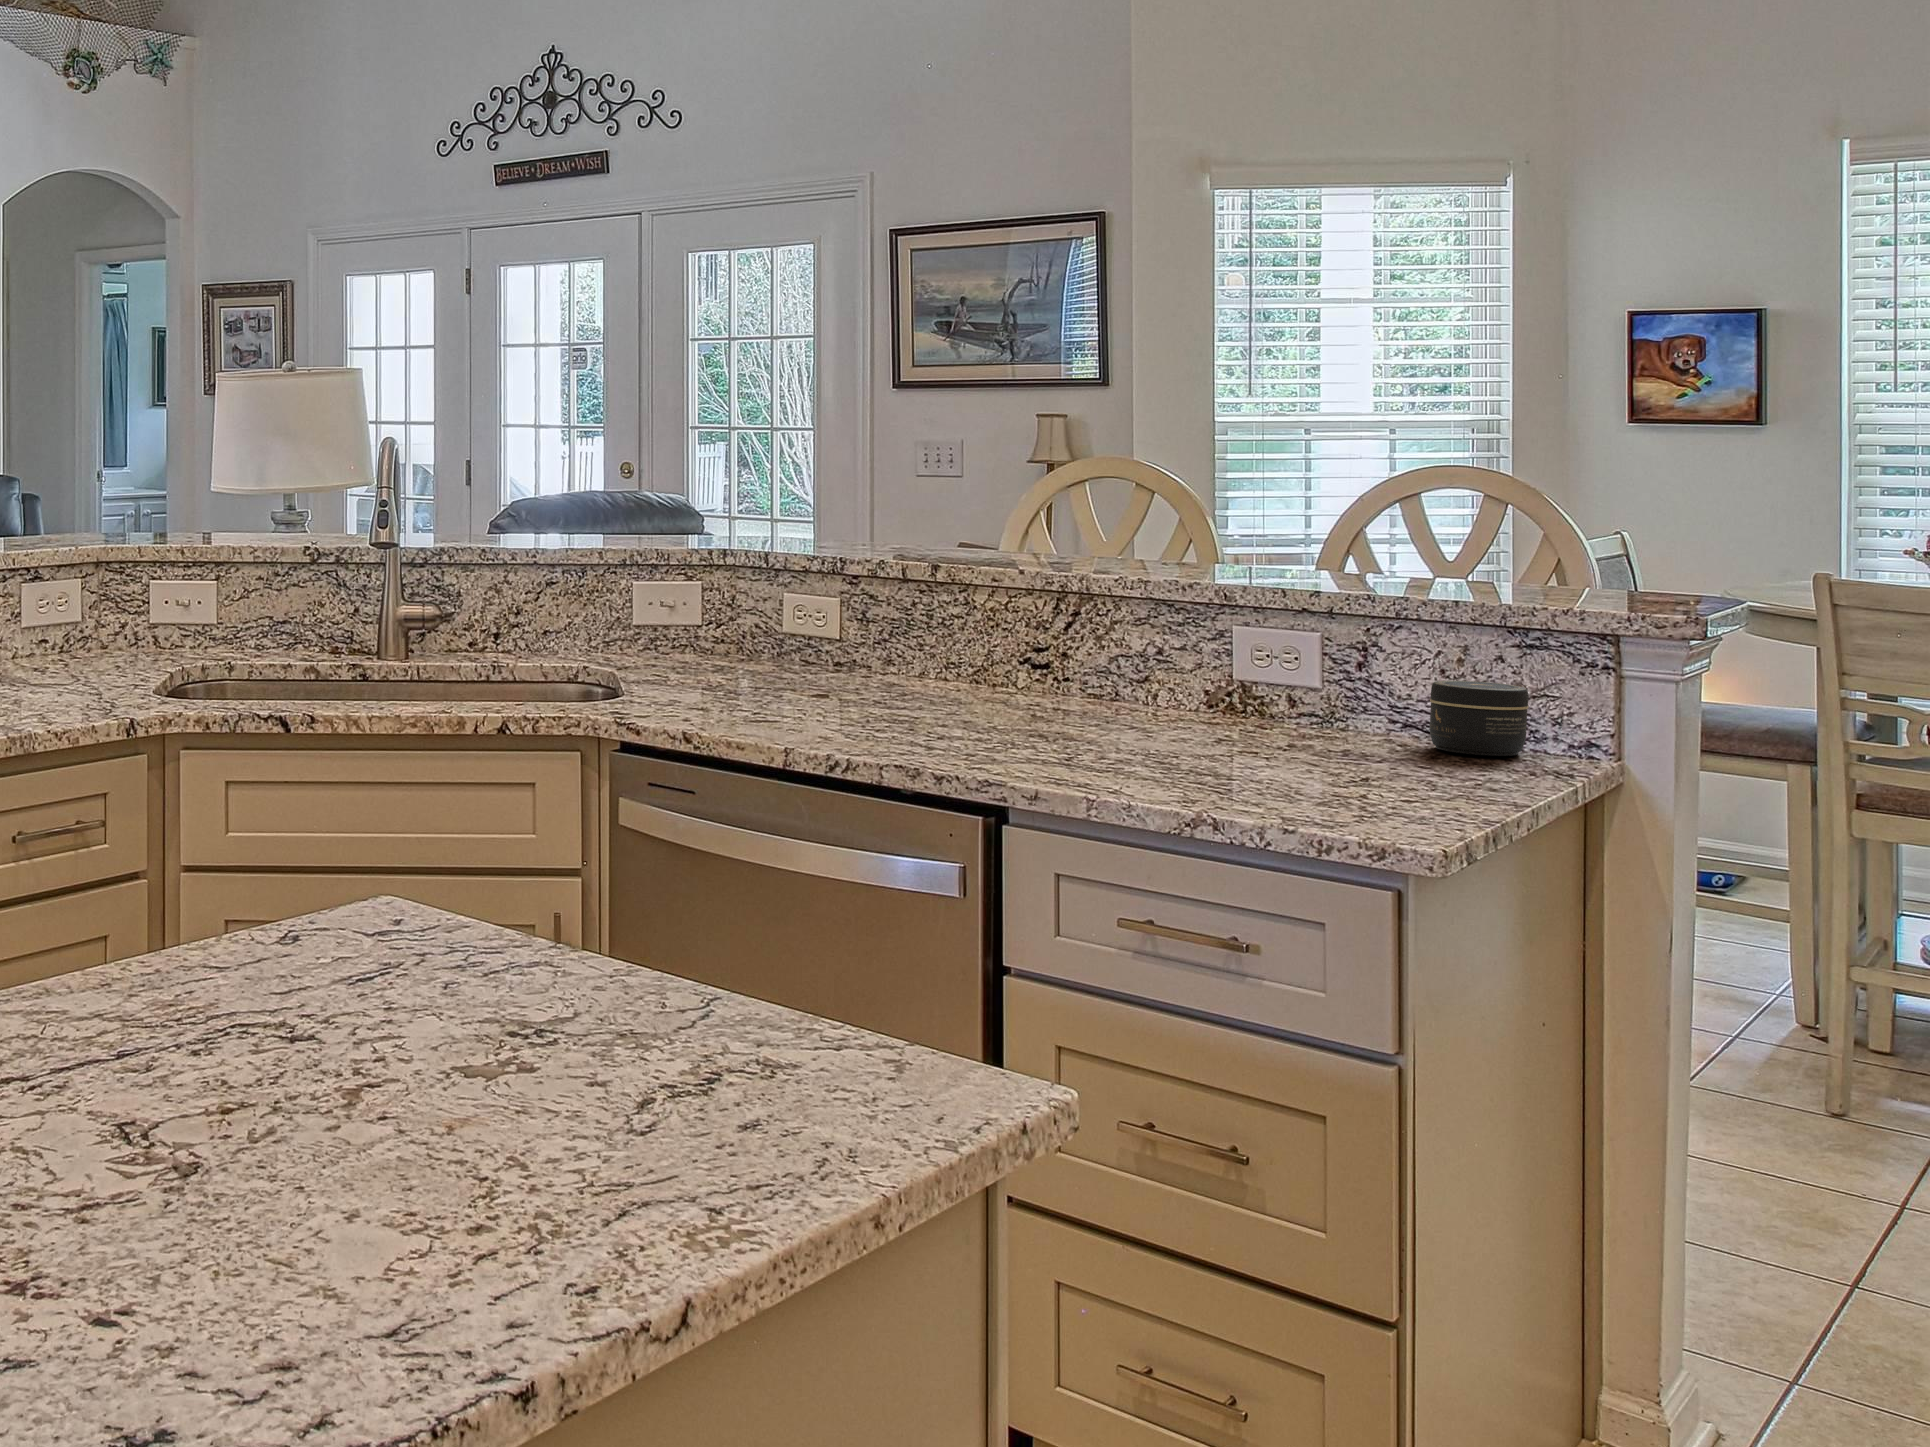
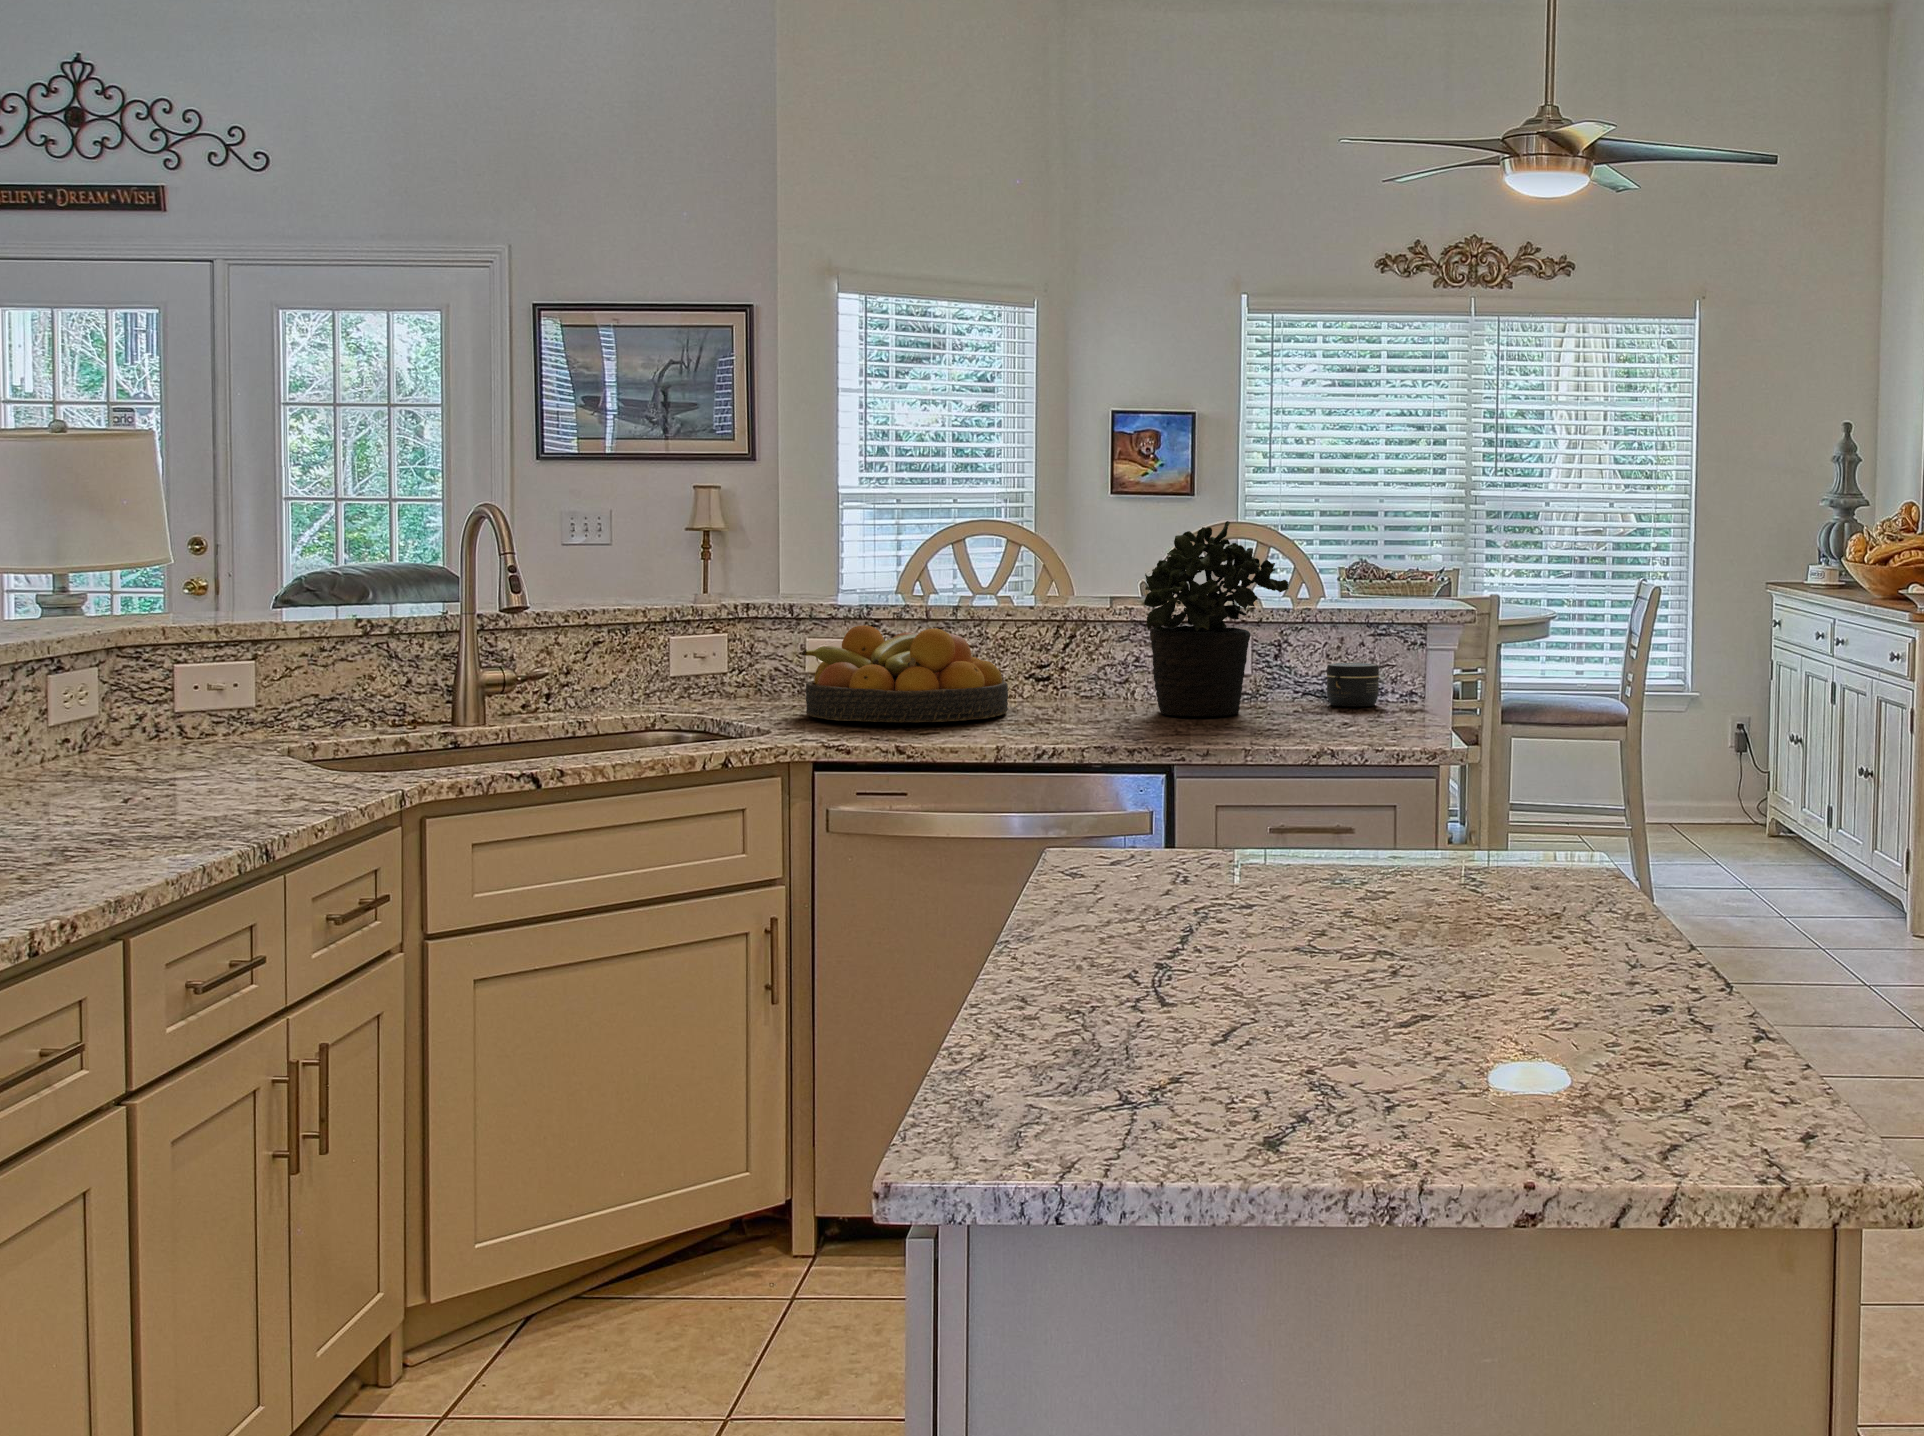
potted plant: none [1073,449,1348,742] -> present [1144,521,1288,716]
fruit bowl: none [687,579,942,709] -> present [801,625,1008,722]

